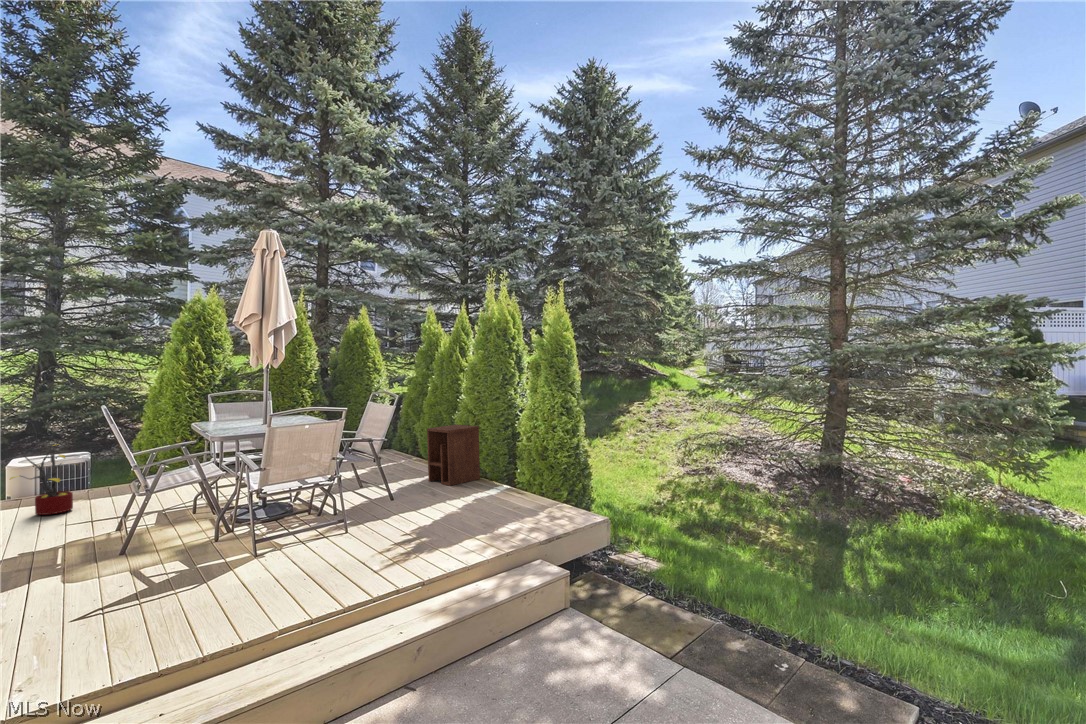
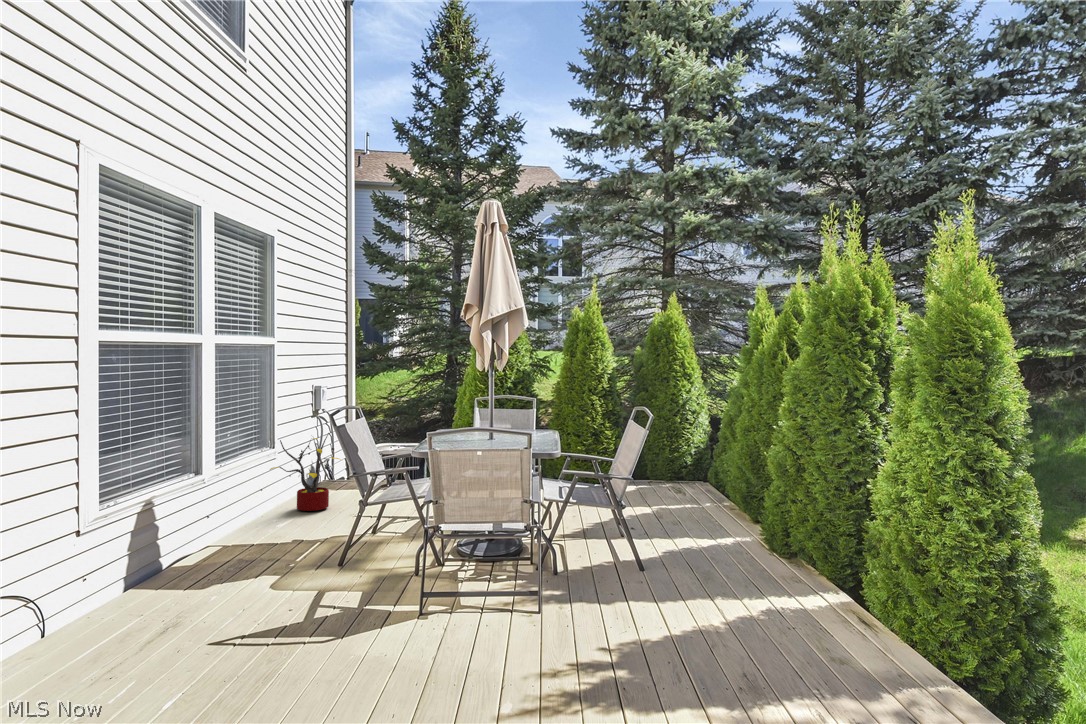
side table: present [427,424,480,486] -> none [714,467,801,568]

